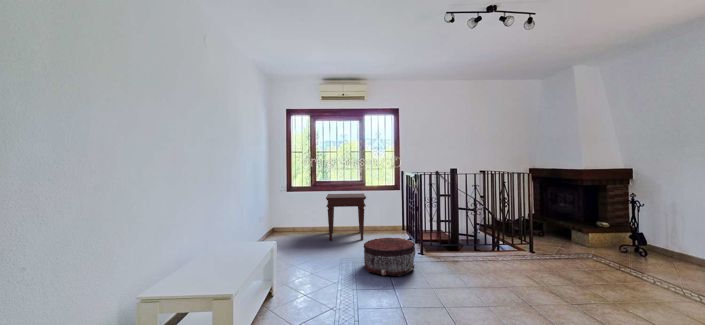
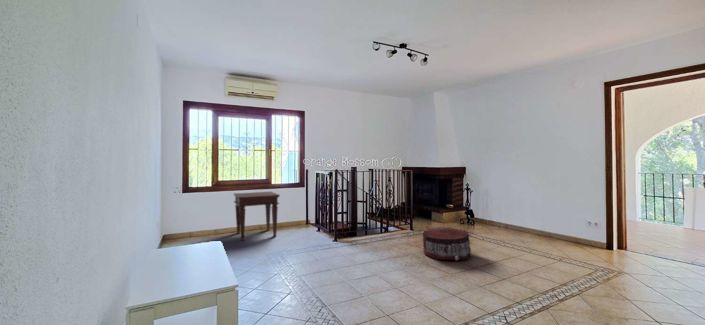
pouf: present [364,238,415,276] -> present [423,228,471,260]

